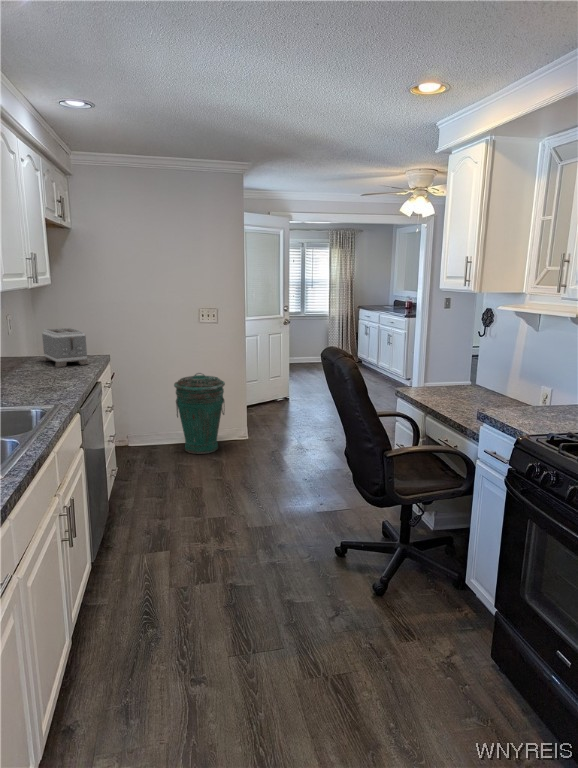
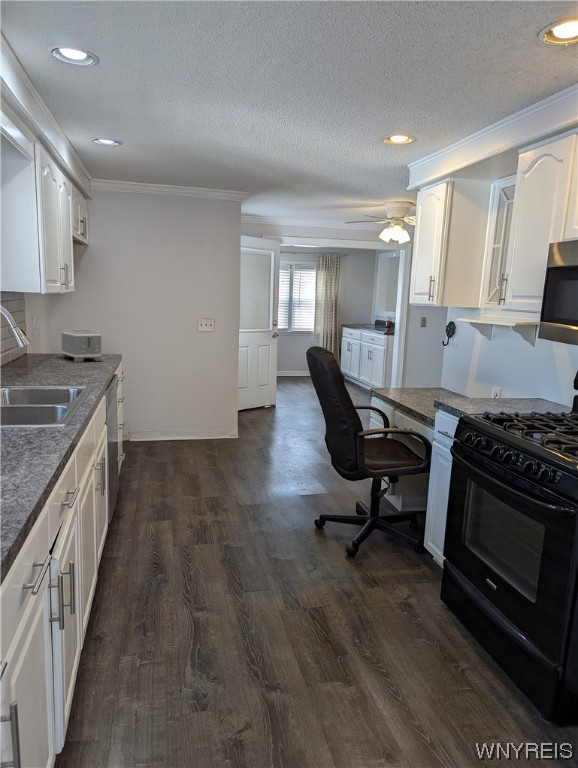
trash can: present [174,373,225,454] -> none [173,375,219,449]

